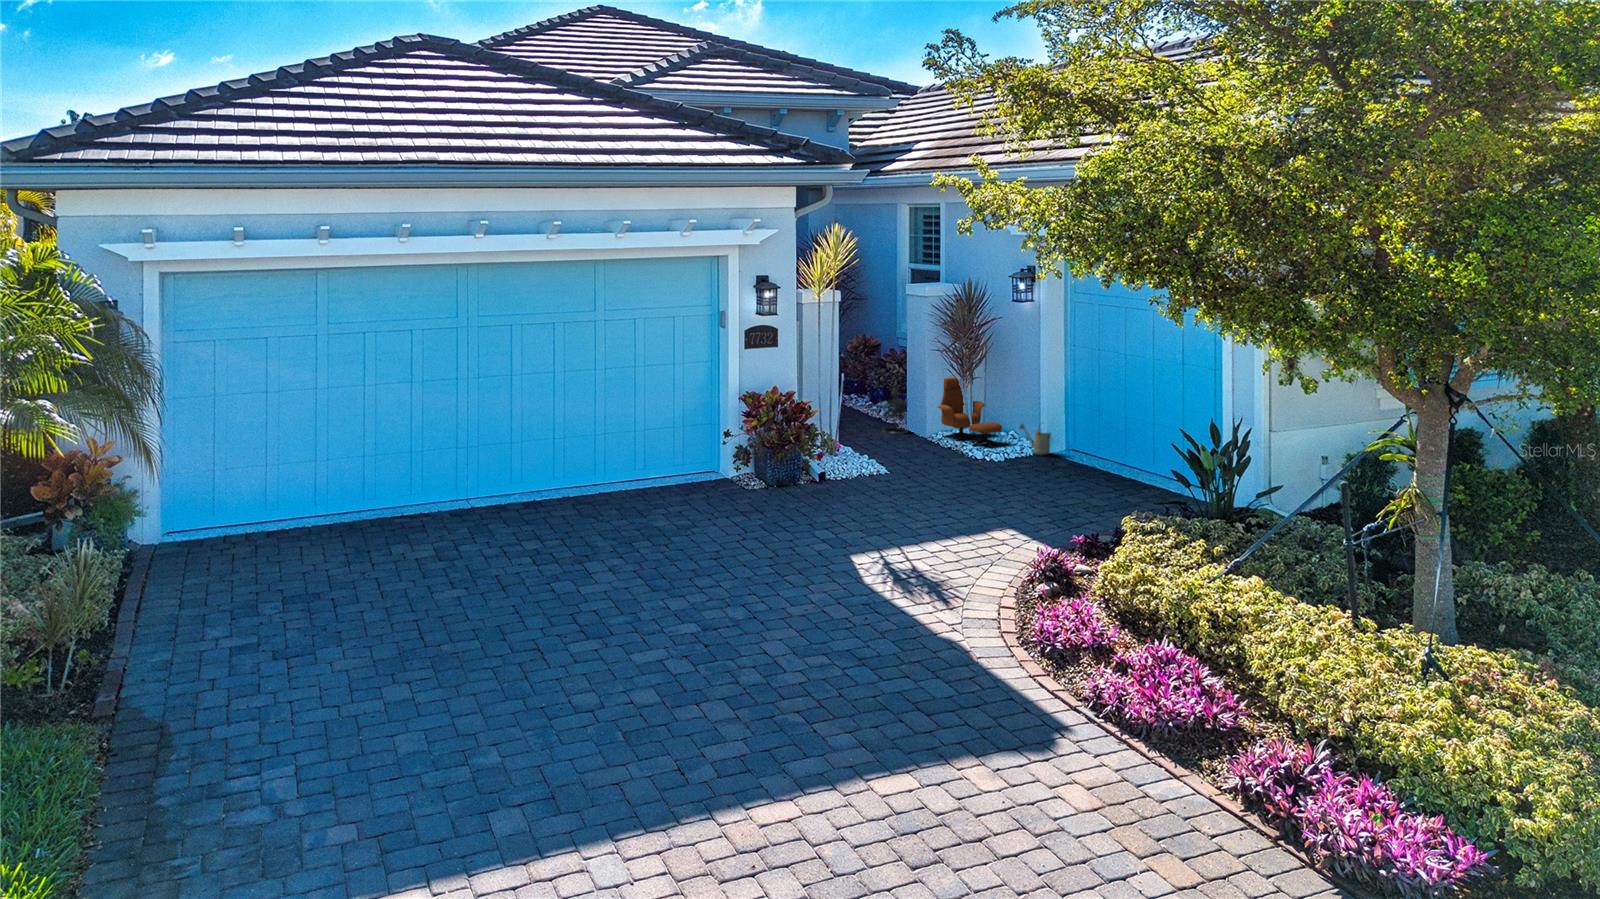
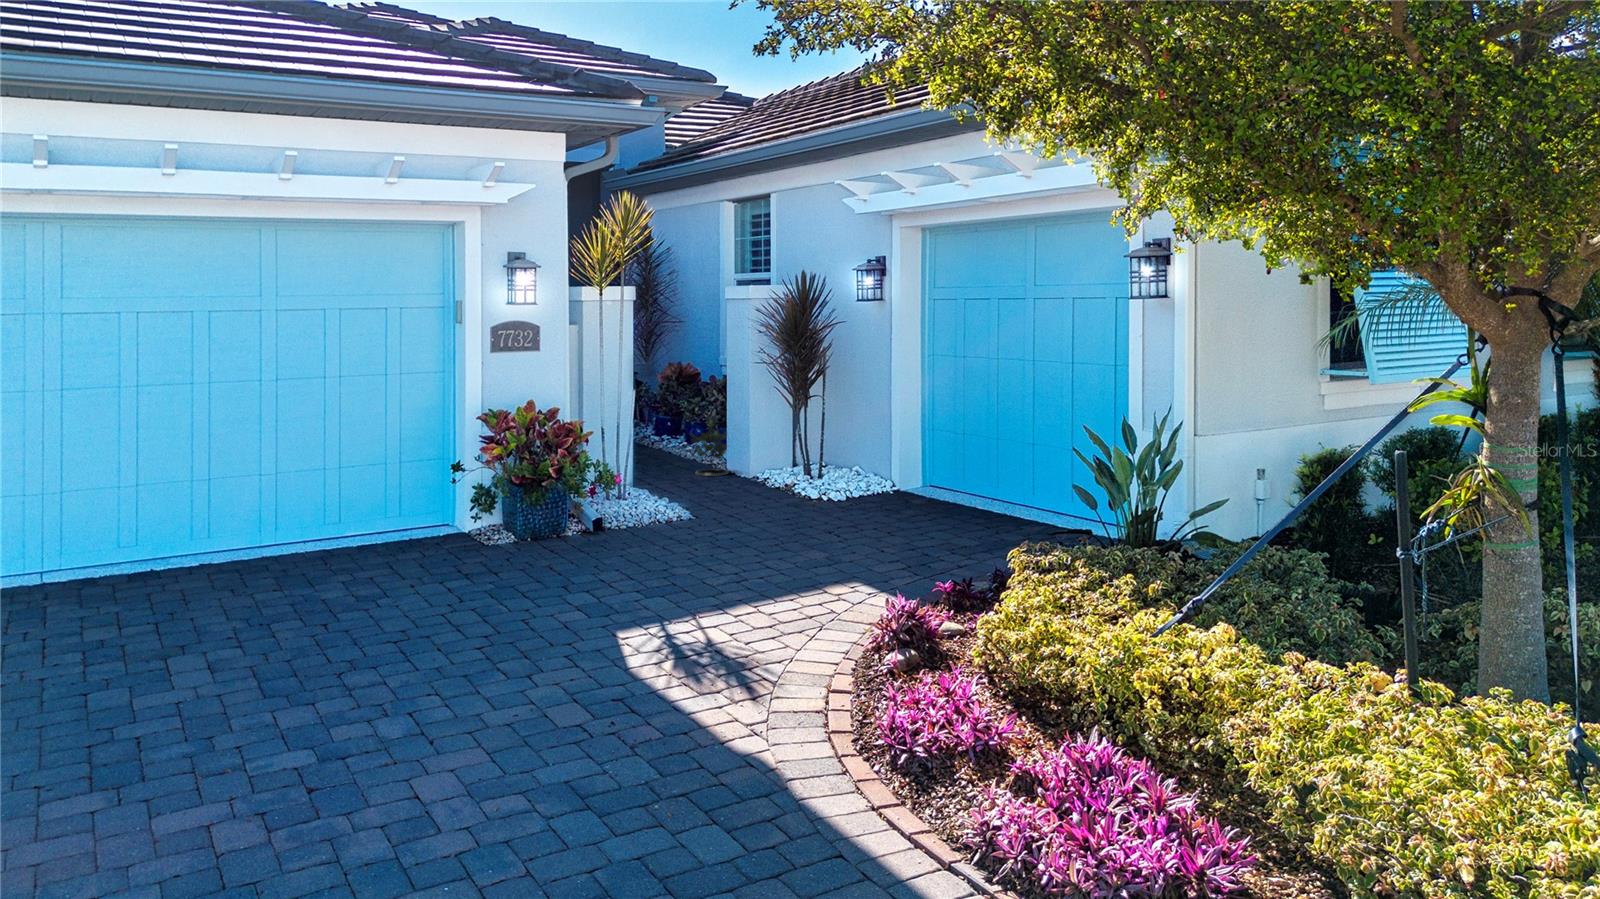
lounge chair: present [938,377,1002,447] -> none [764,400,847,487]
watering can: present [1019,424,1051,456] -> none [866,451,910,494]

